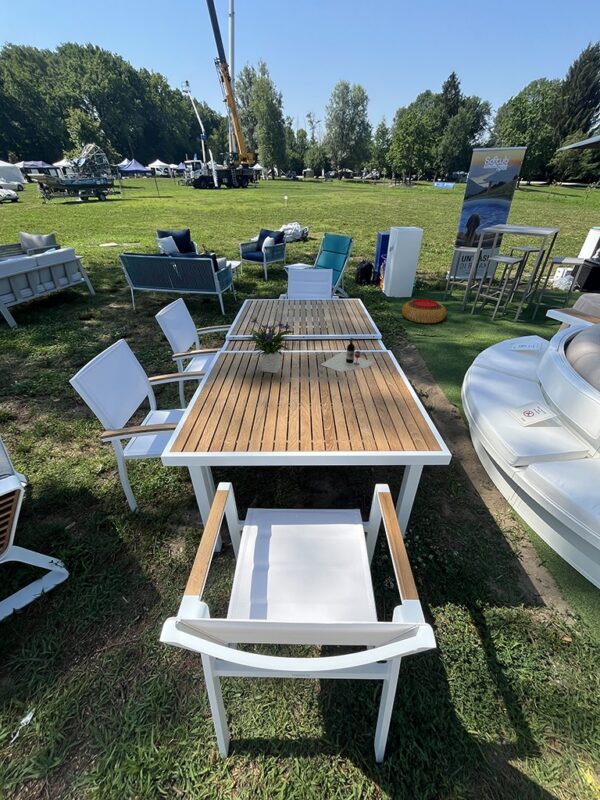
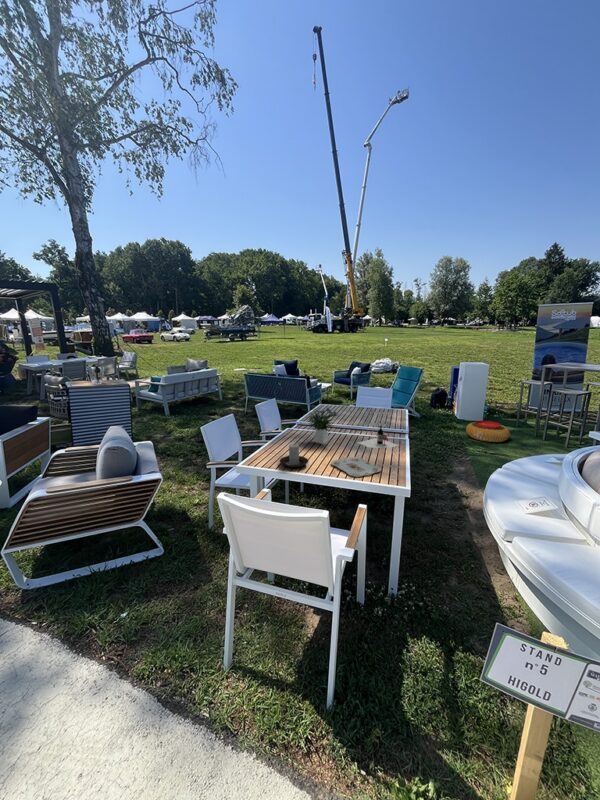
serving tray: none [305,394,377,435] -> present [331,457,381,477]
candle holder: none [230,395,274,432] -> present [280,444,308,468]

